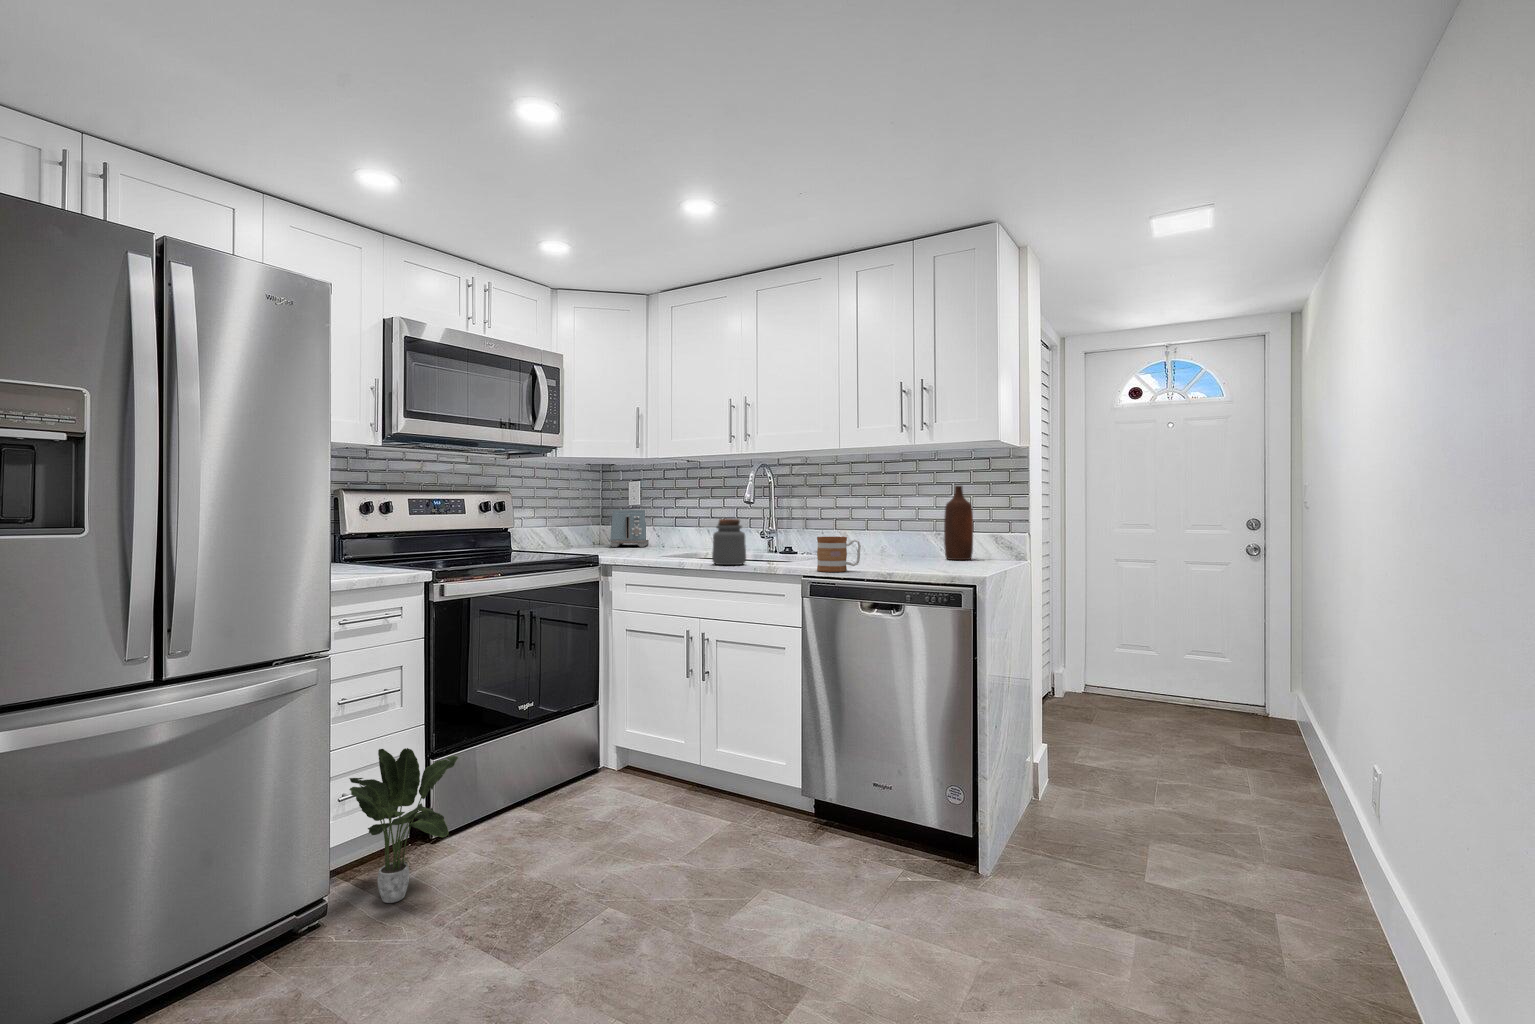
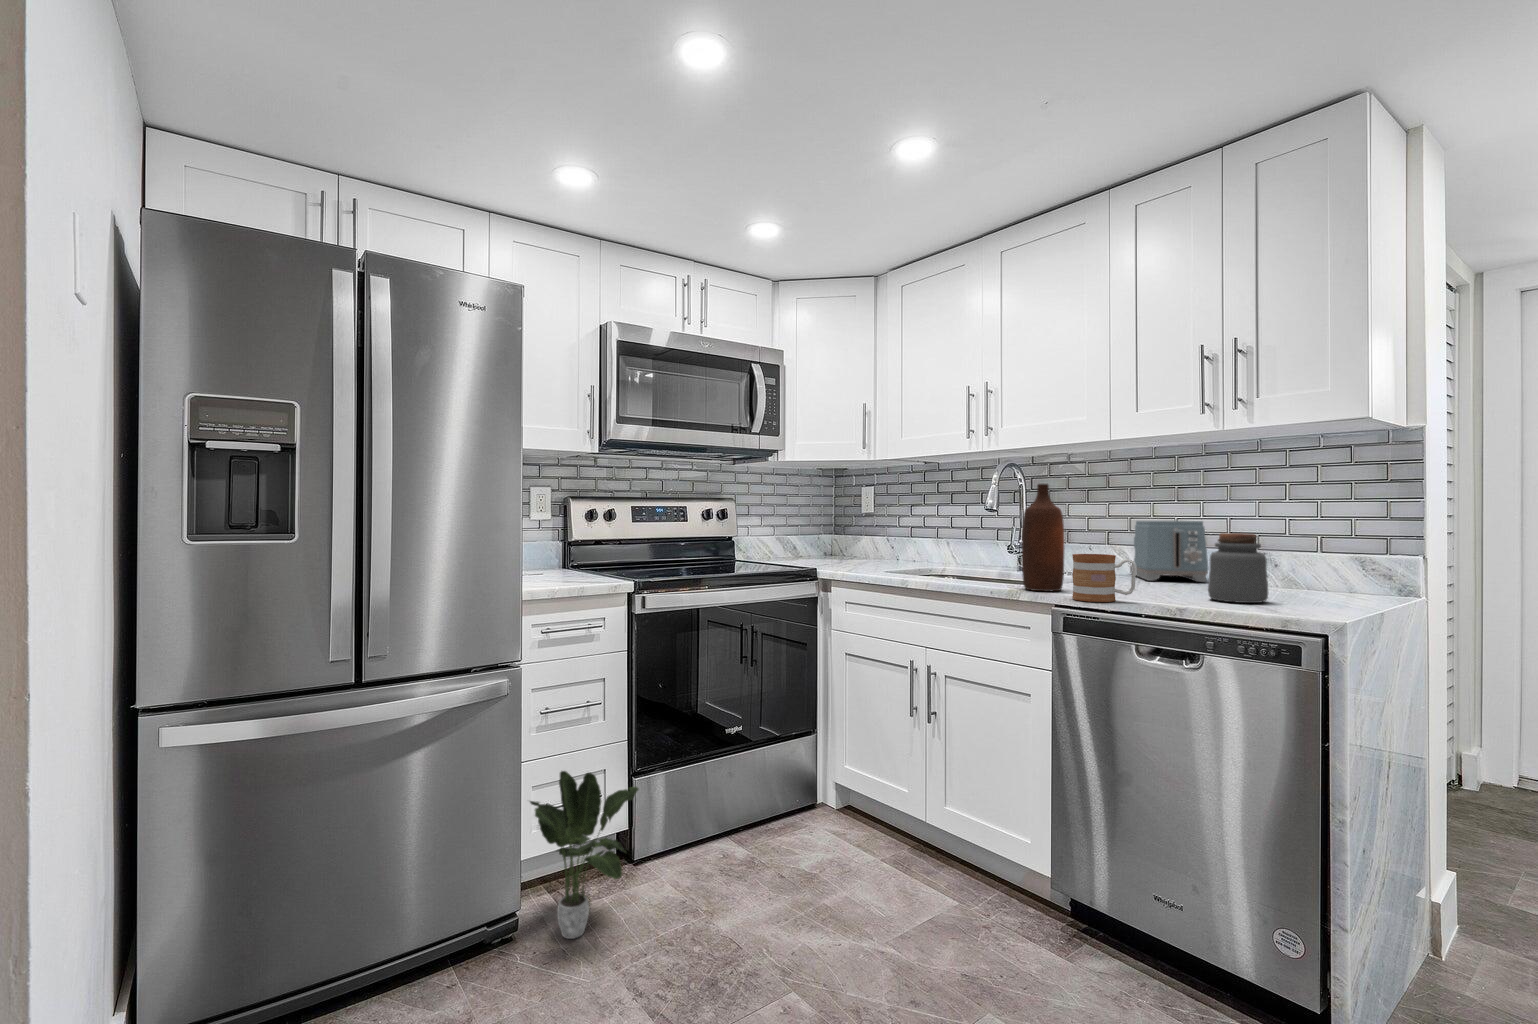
bottle: present [944,486,973,560] -> present [1022,484,1064,591]
toaster: present [610,510,649,547] -> present [1130,520,1208,582]
jar: present [712,519,746,565] -> present [1208,533,1268,603]

